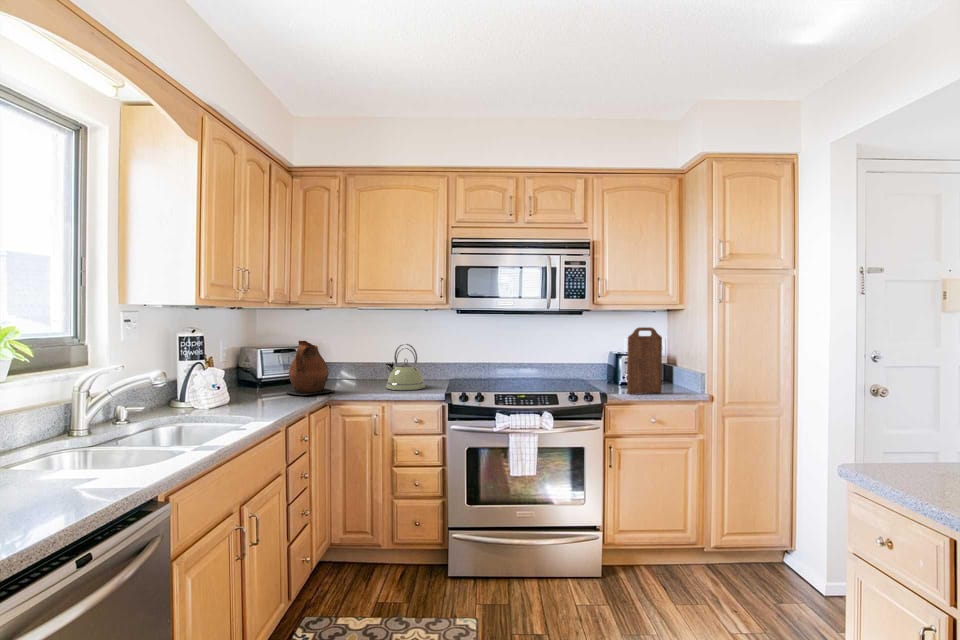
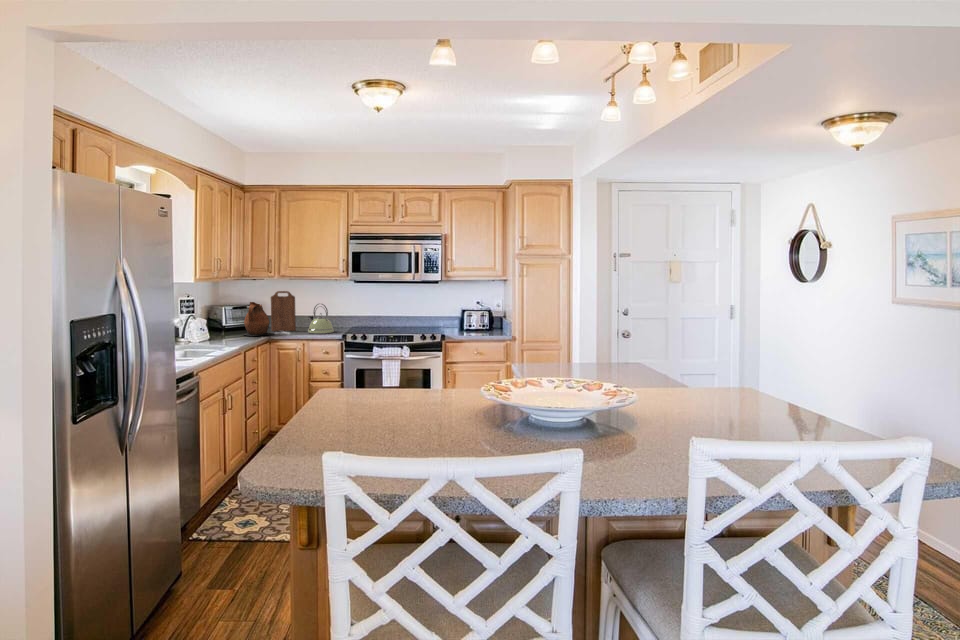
cutting board: present [627,327,662,394] -> present [271,291,296,331]

